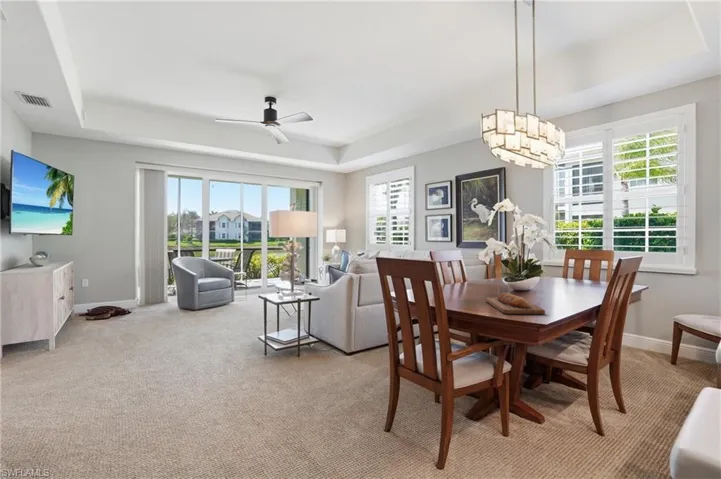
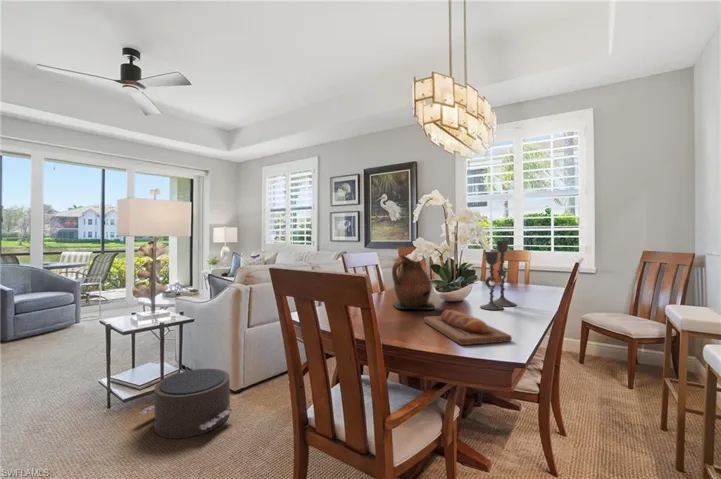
candlestick: none [540,241,575,298] -> present [480,241,516,310]
ceramic pitcher: none [465,252,501,295] -> present [392,255,434,310]
pouf: none [287,334,350,376] -> present [140,369,233,438]

